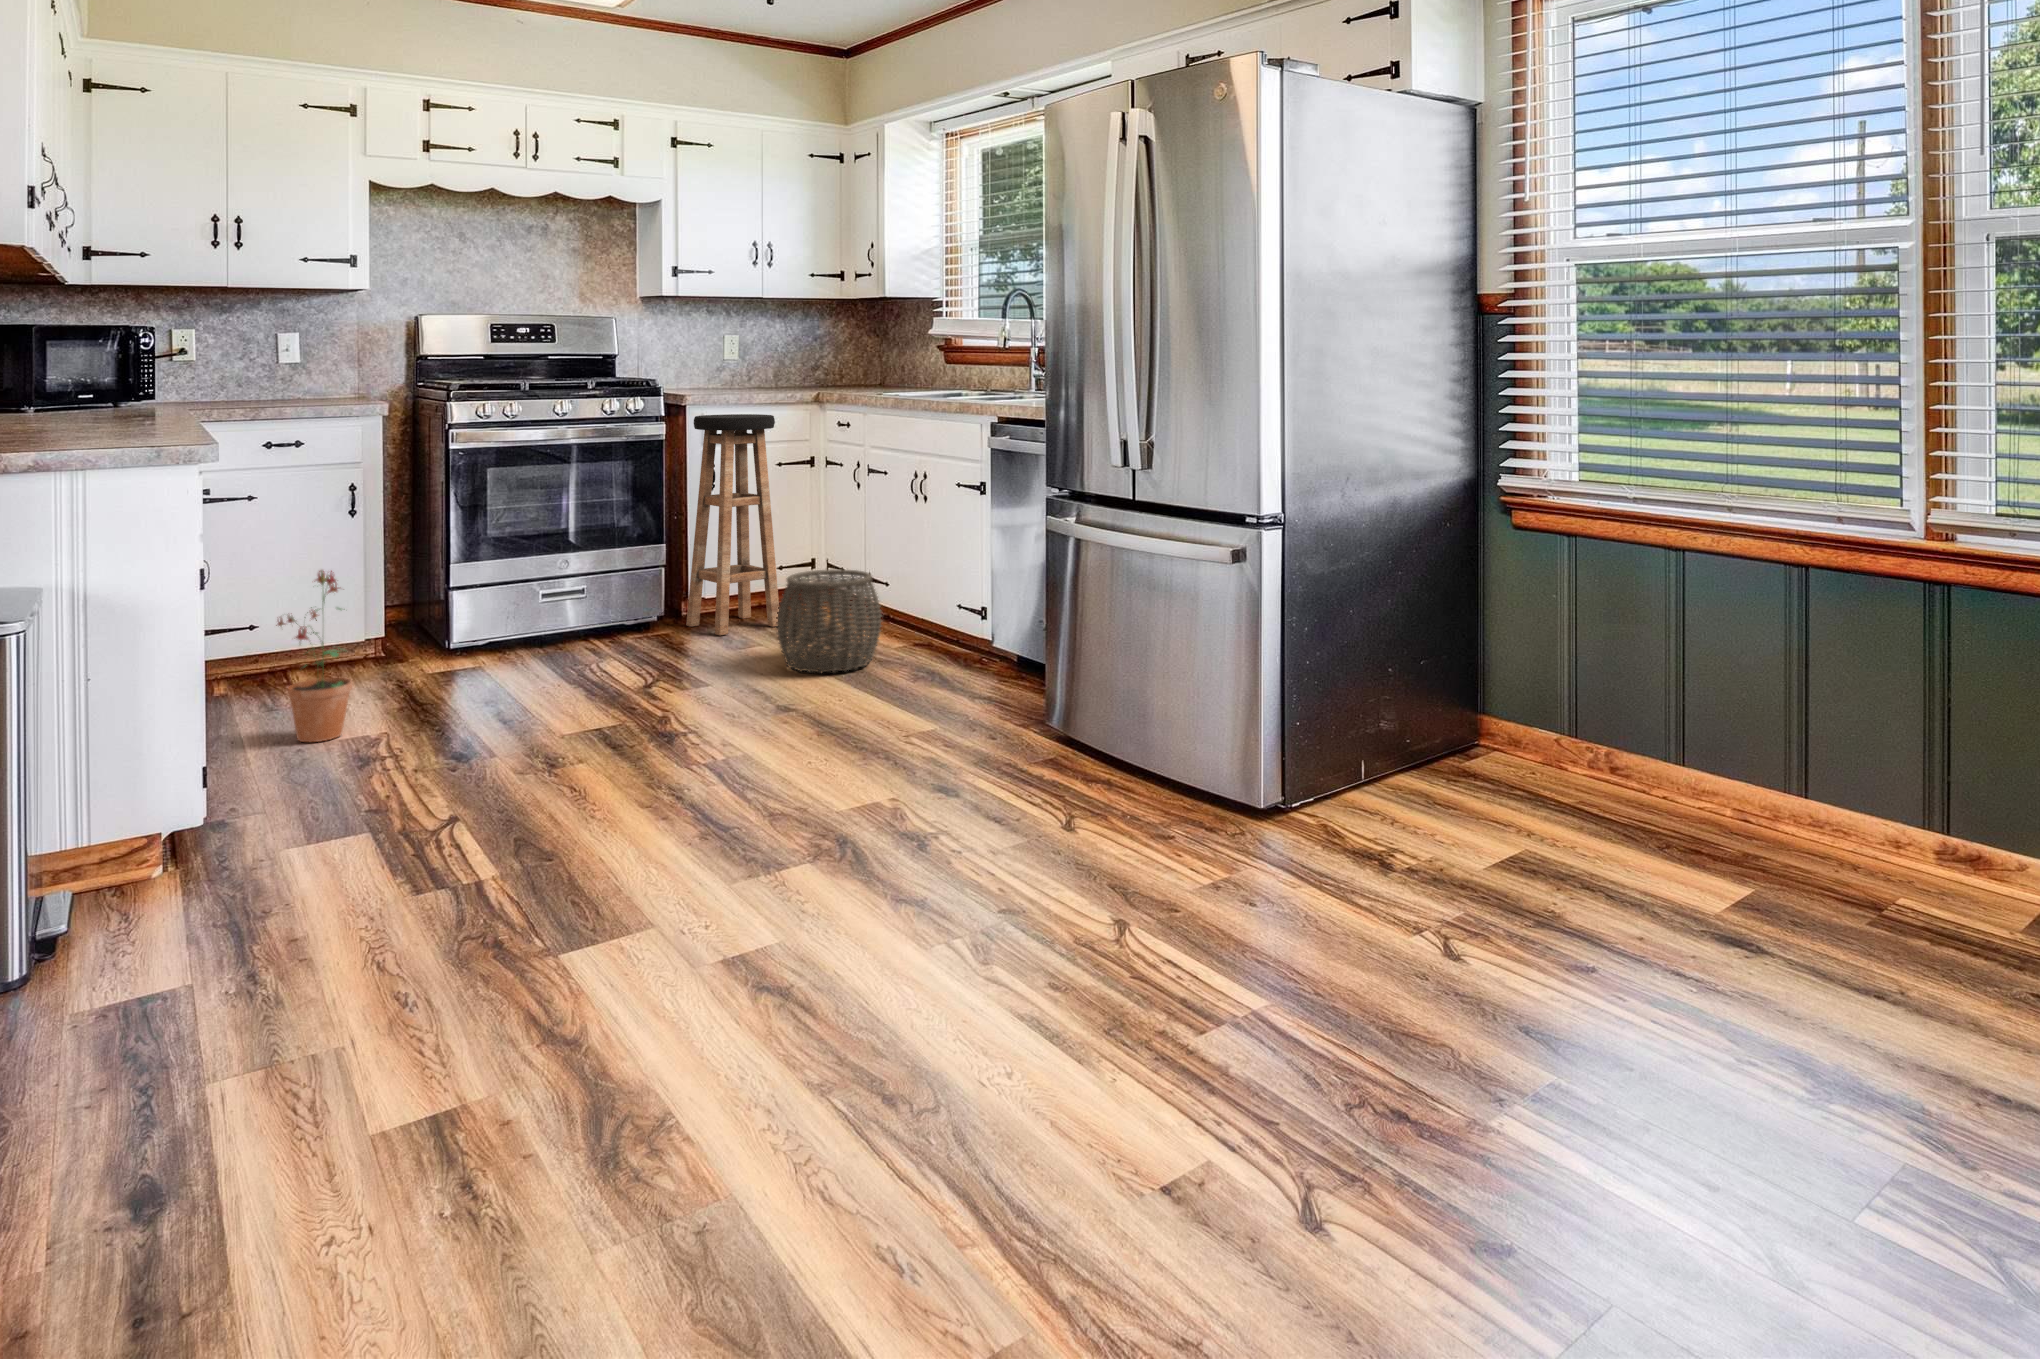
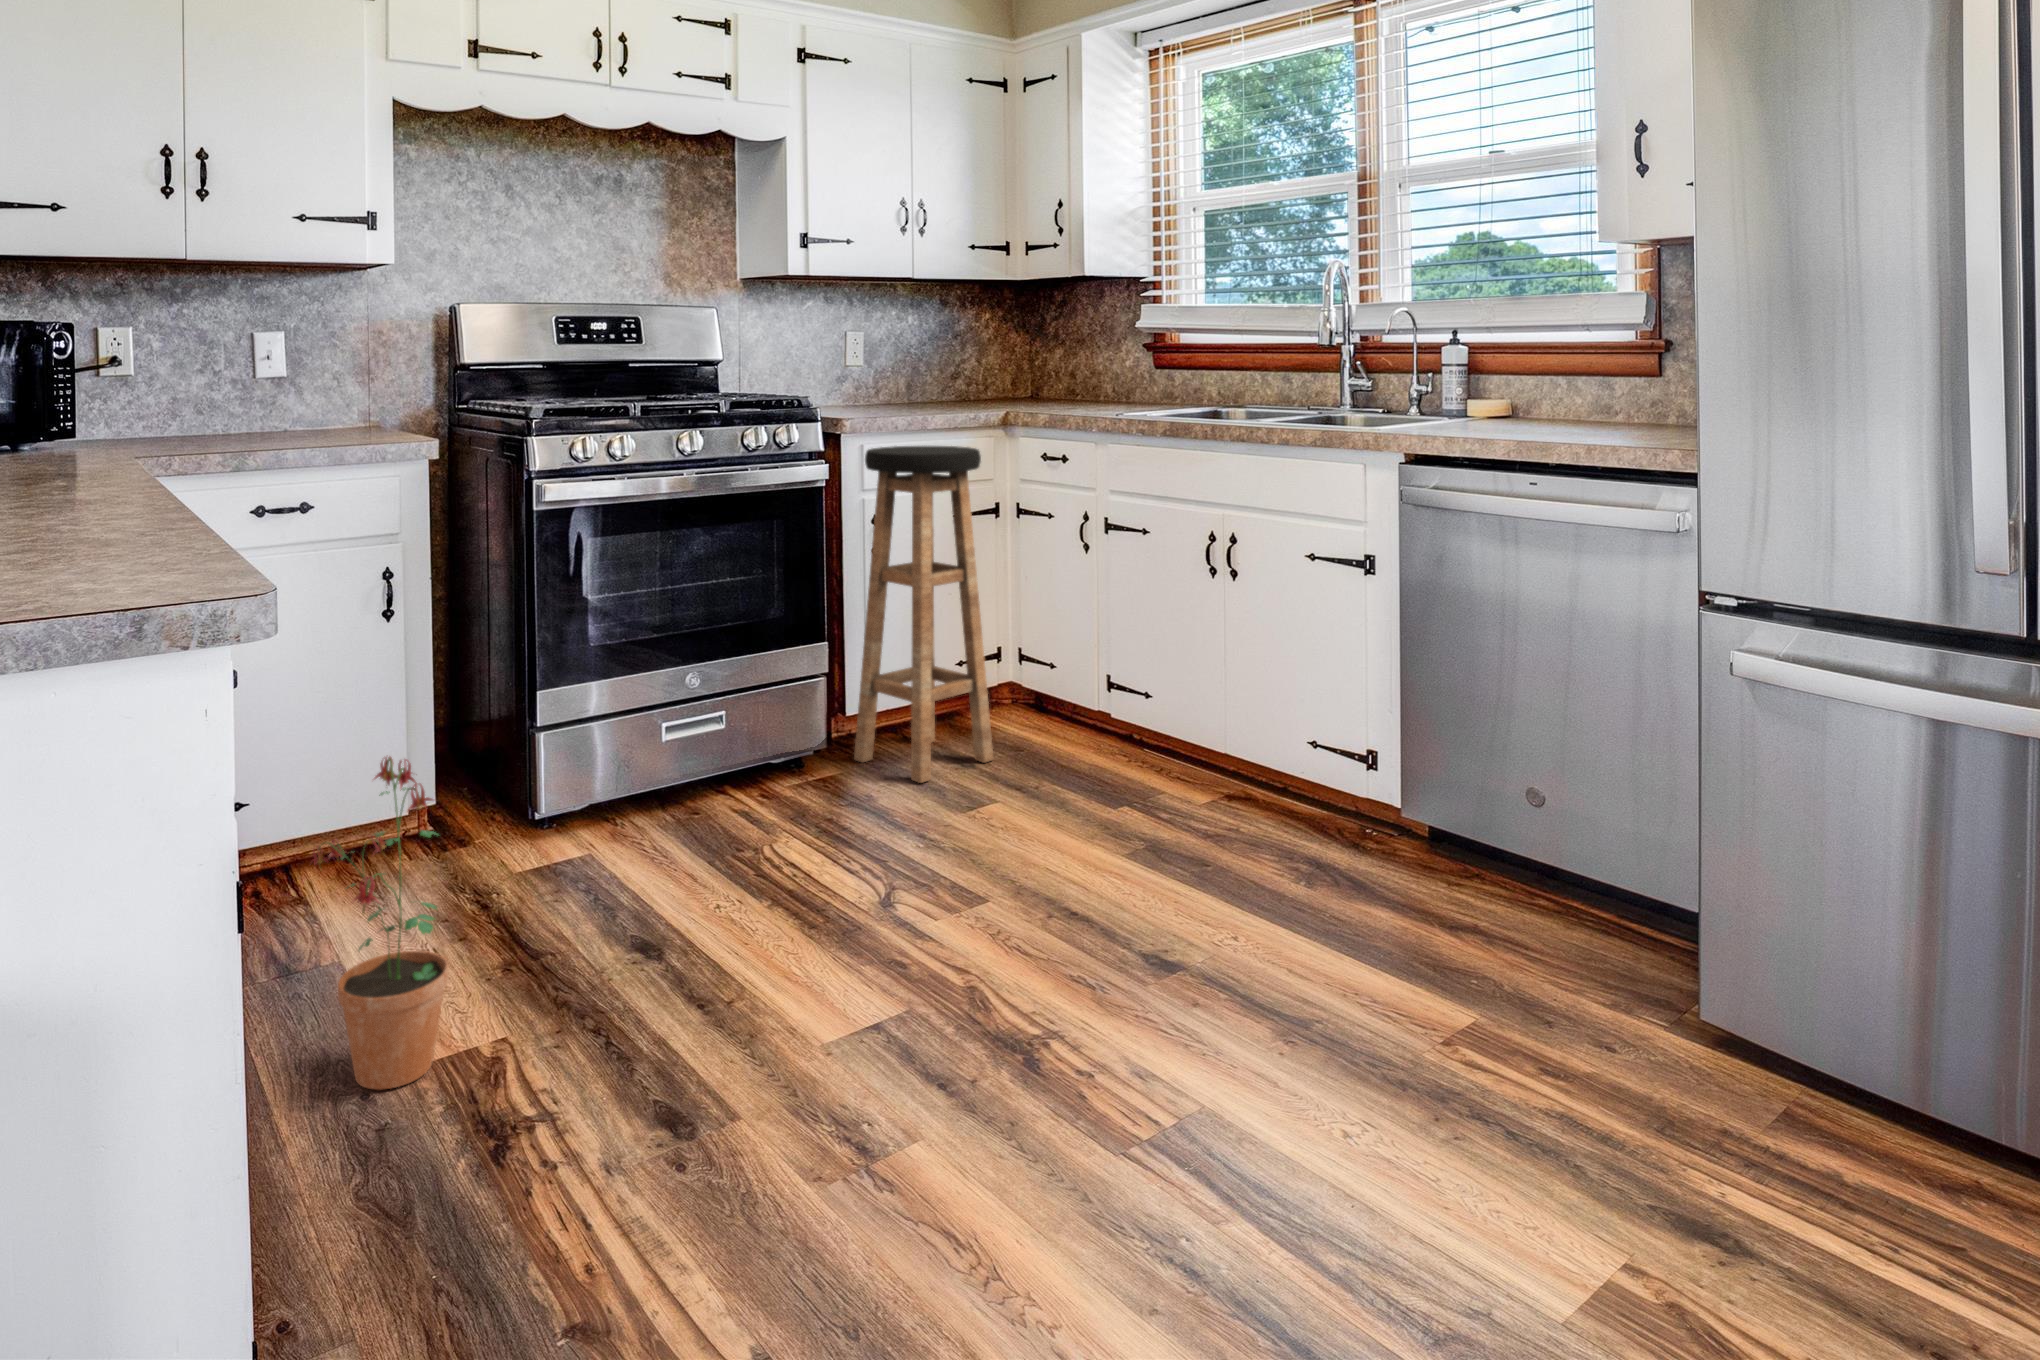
woven basket: present [777,569,882,673] -> none [1061,696,1228,879]

